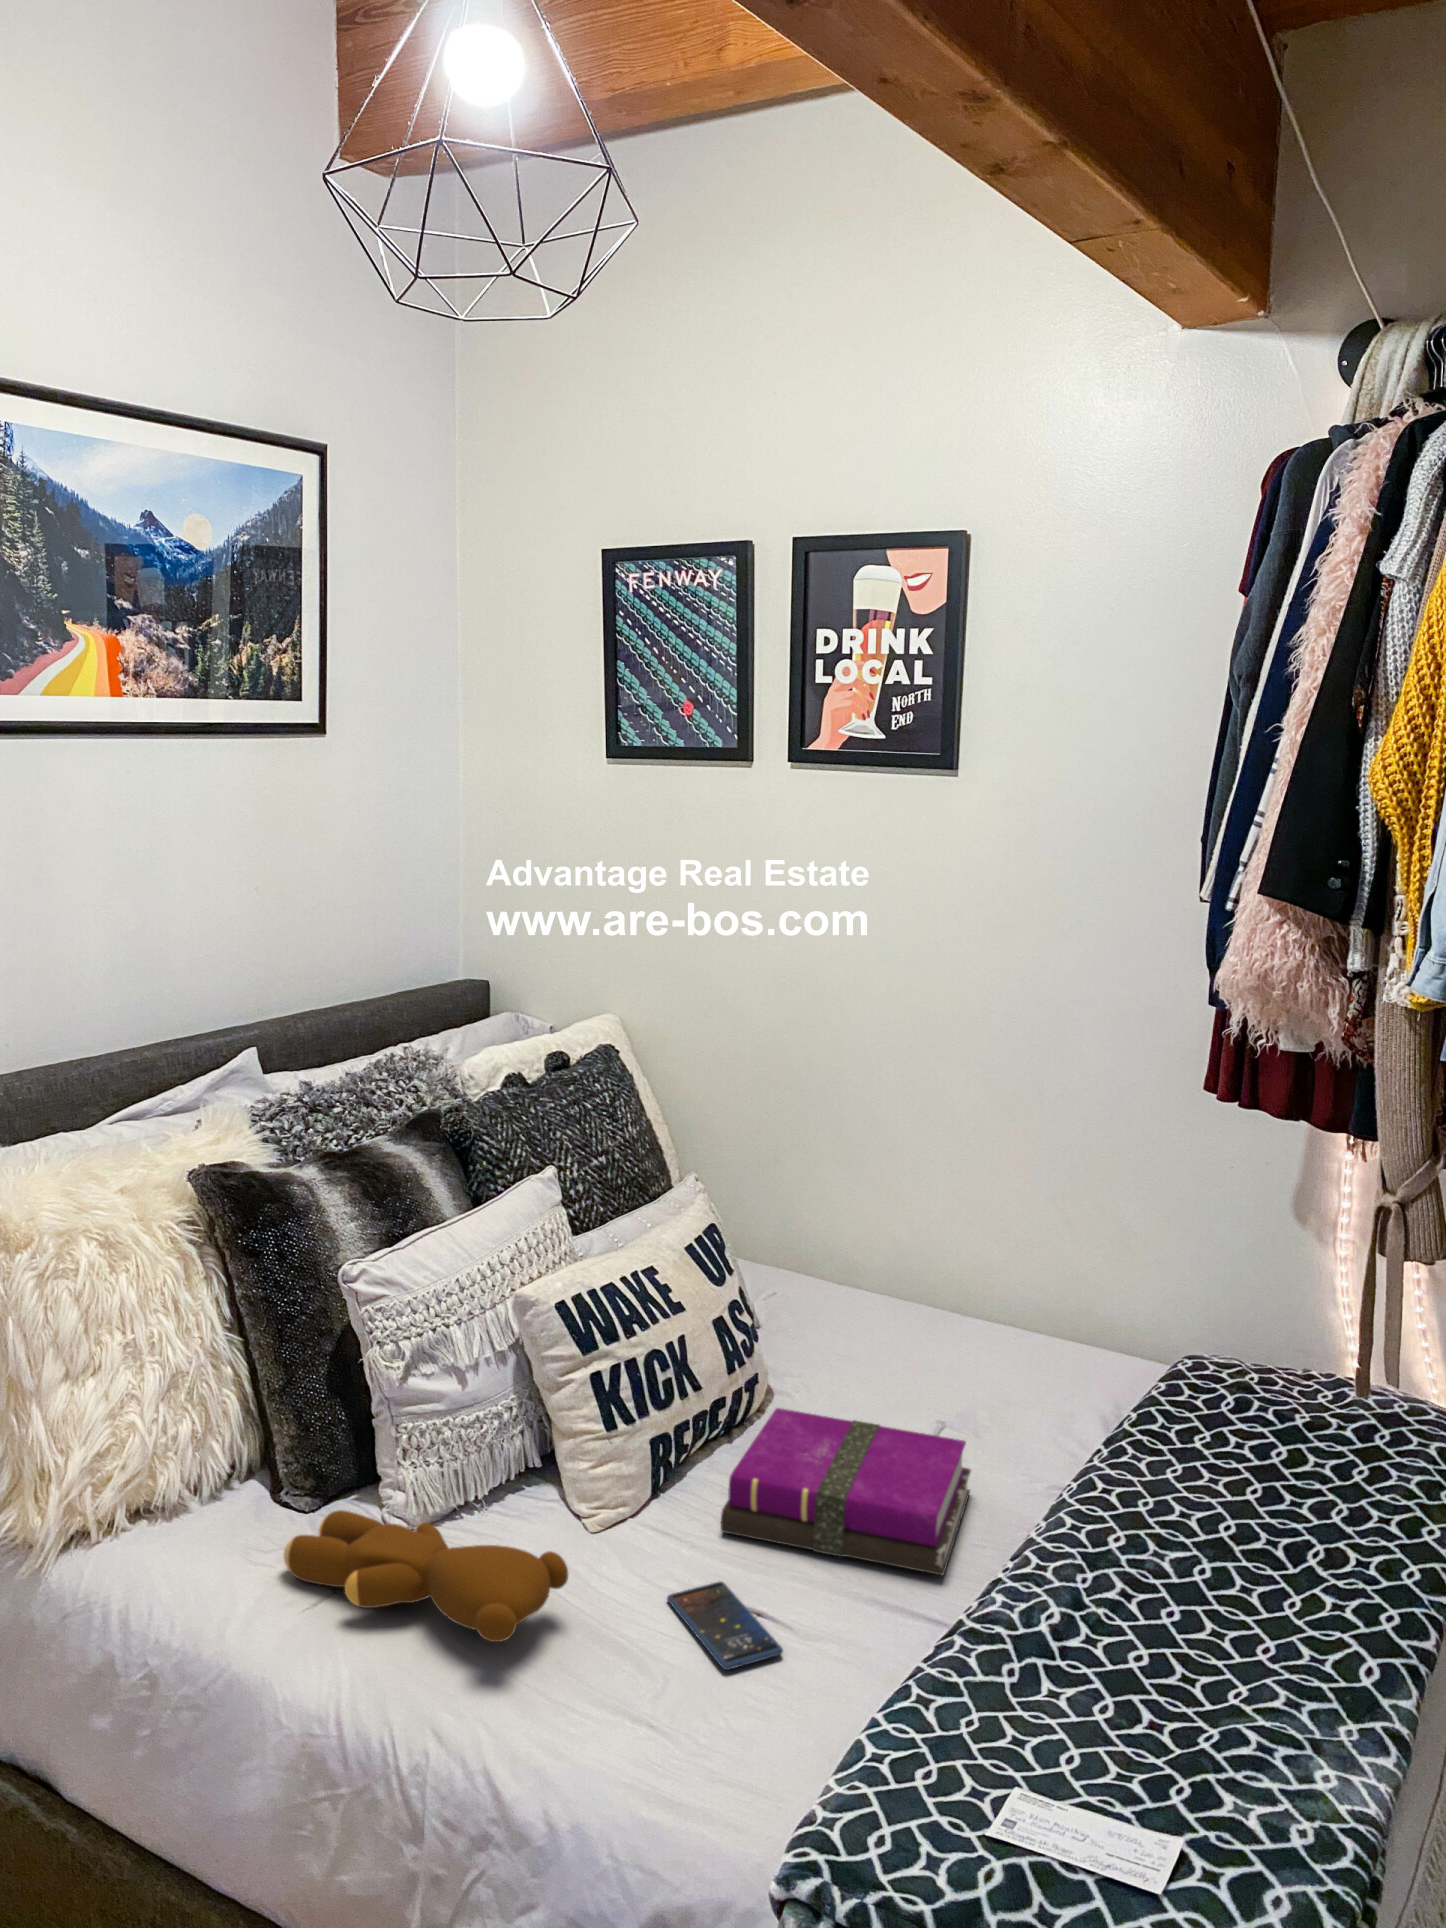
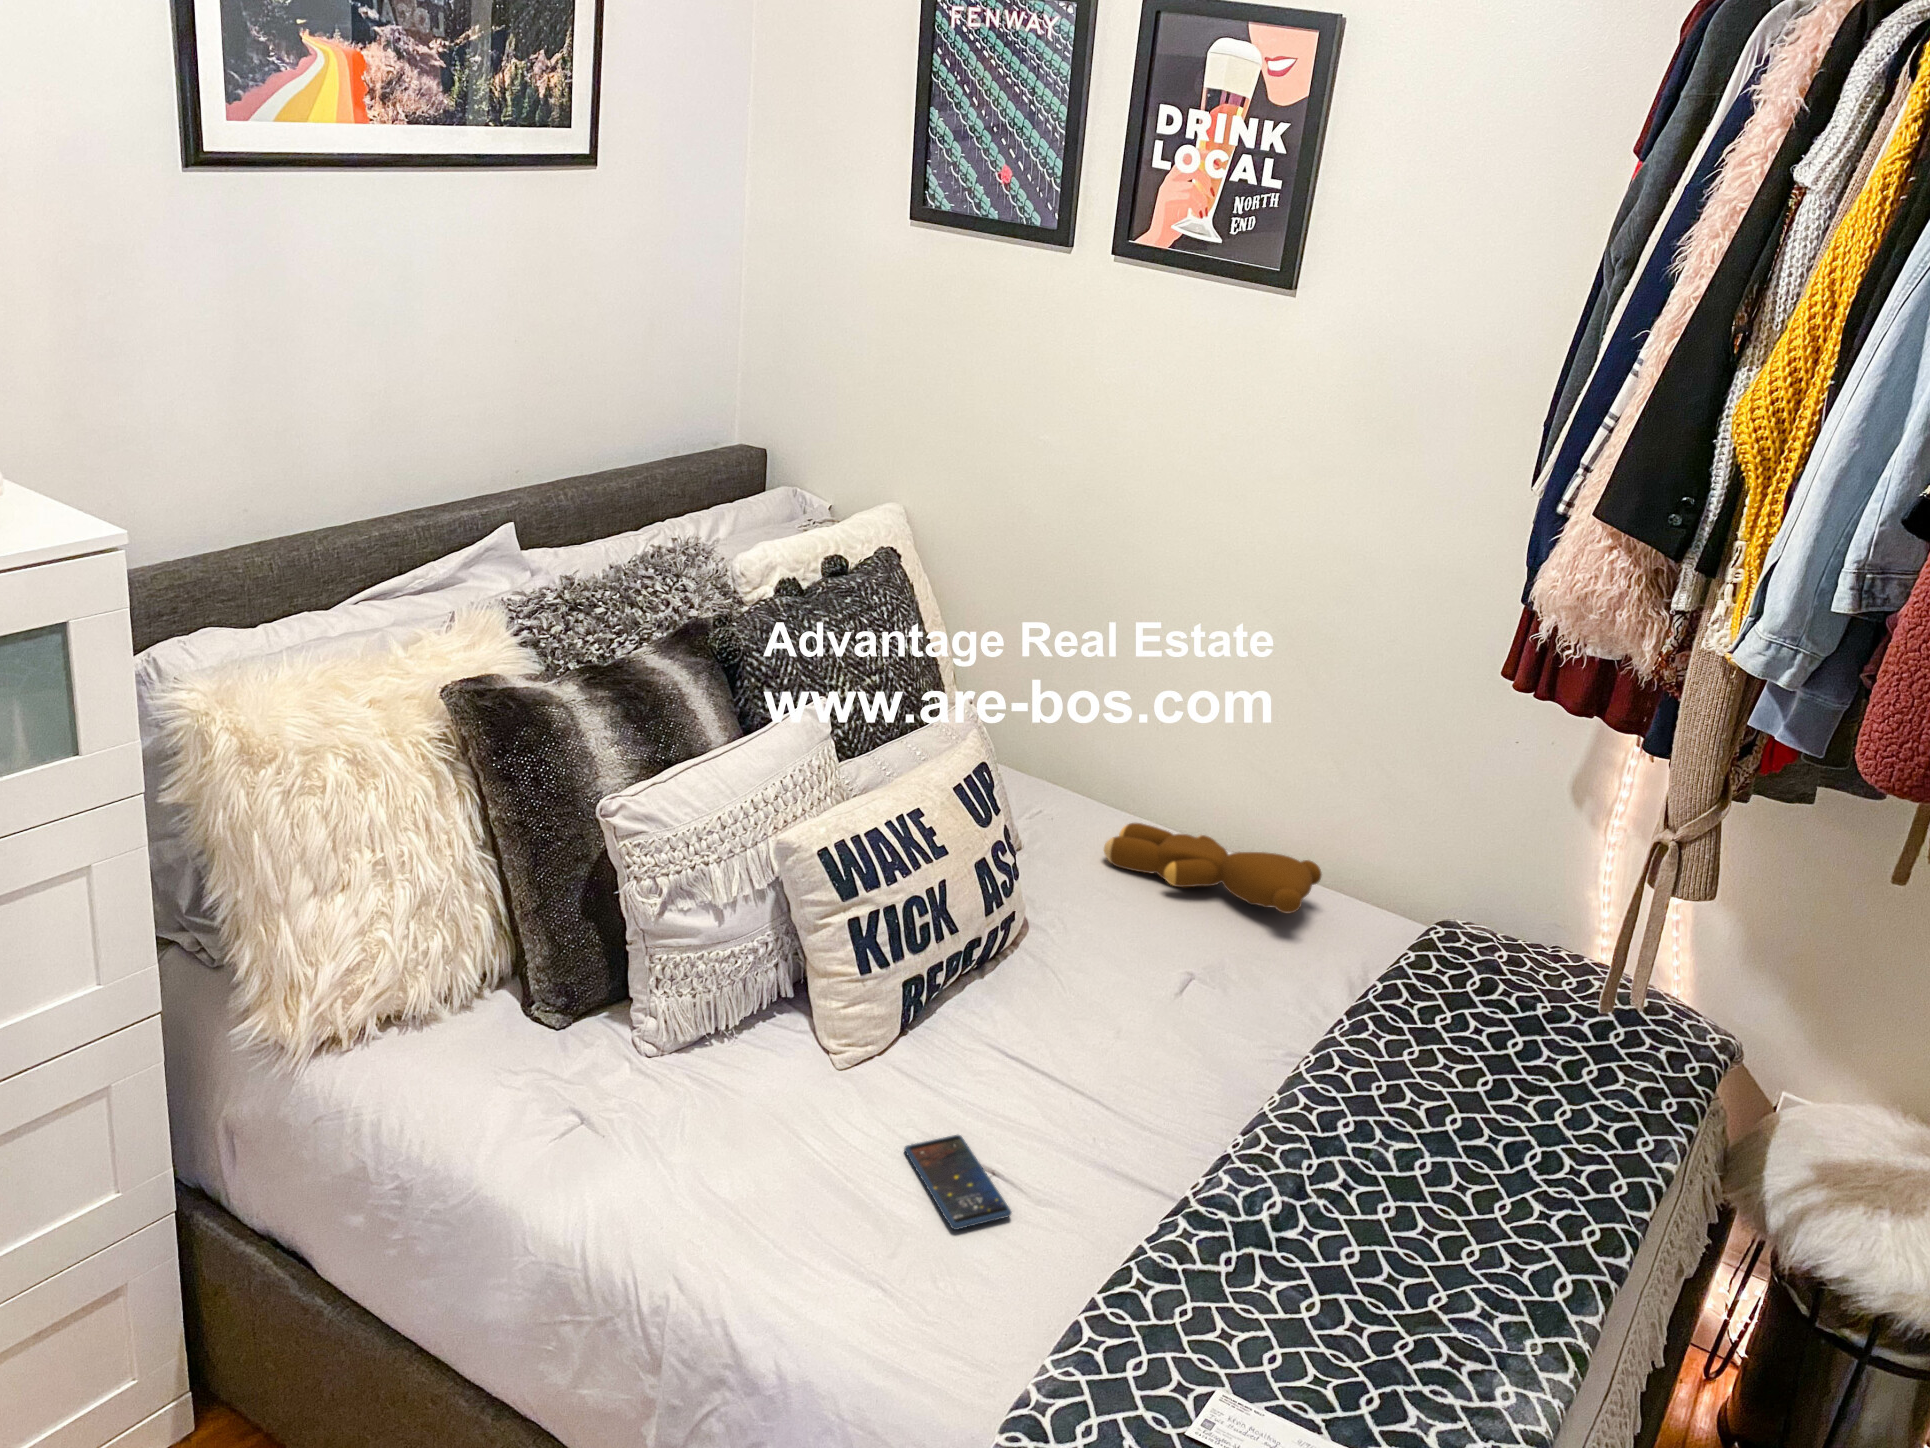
notebook: present [721,1408,971,1576] -> none [964,956,1216,1143]
teddy bear: present [283,1510,568,1642] -> present [1104,823,1322,914]

